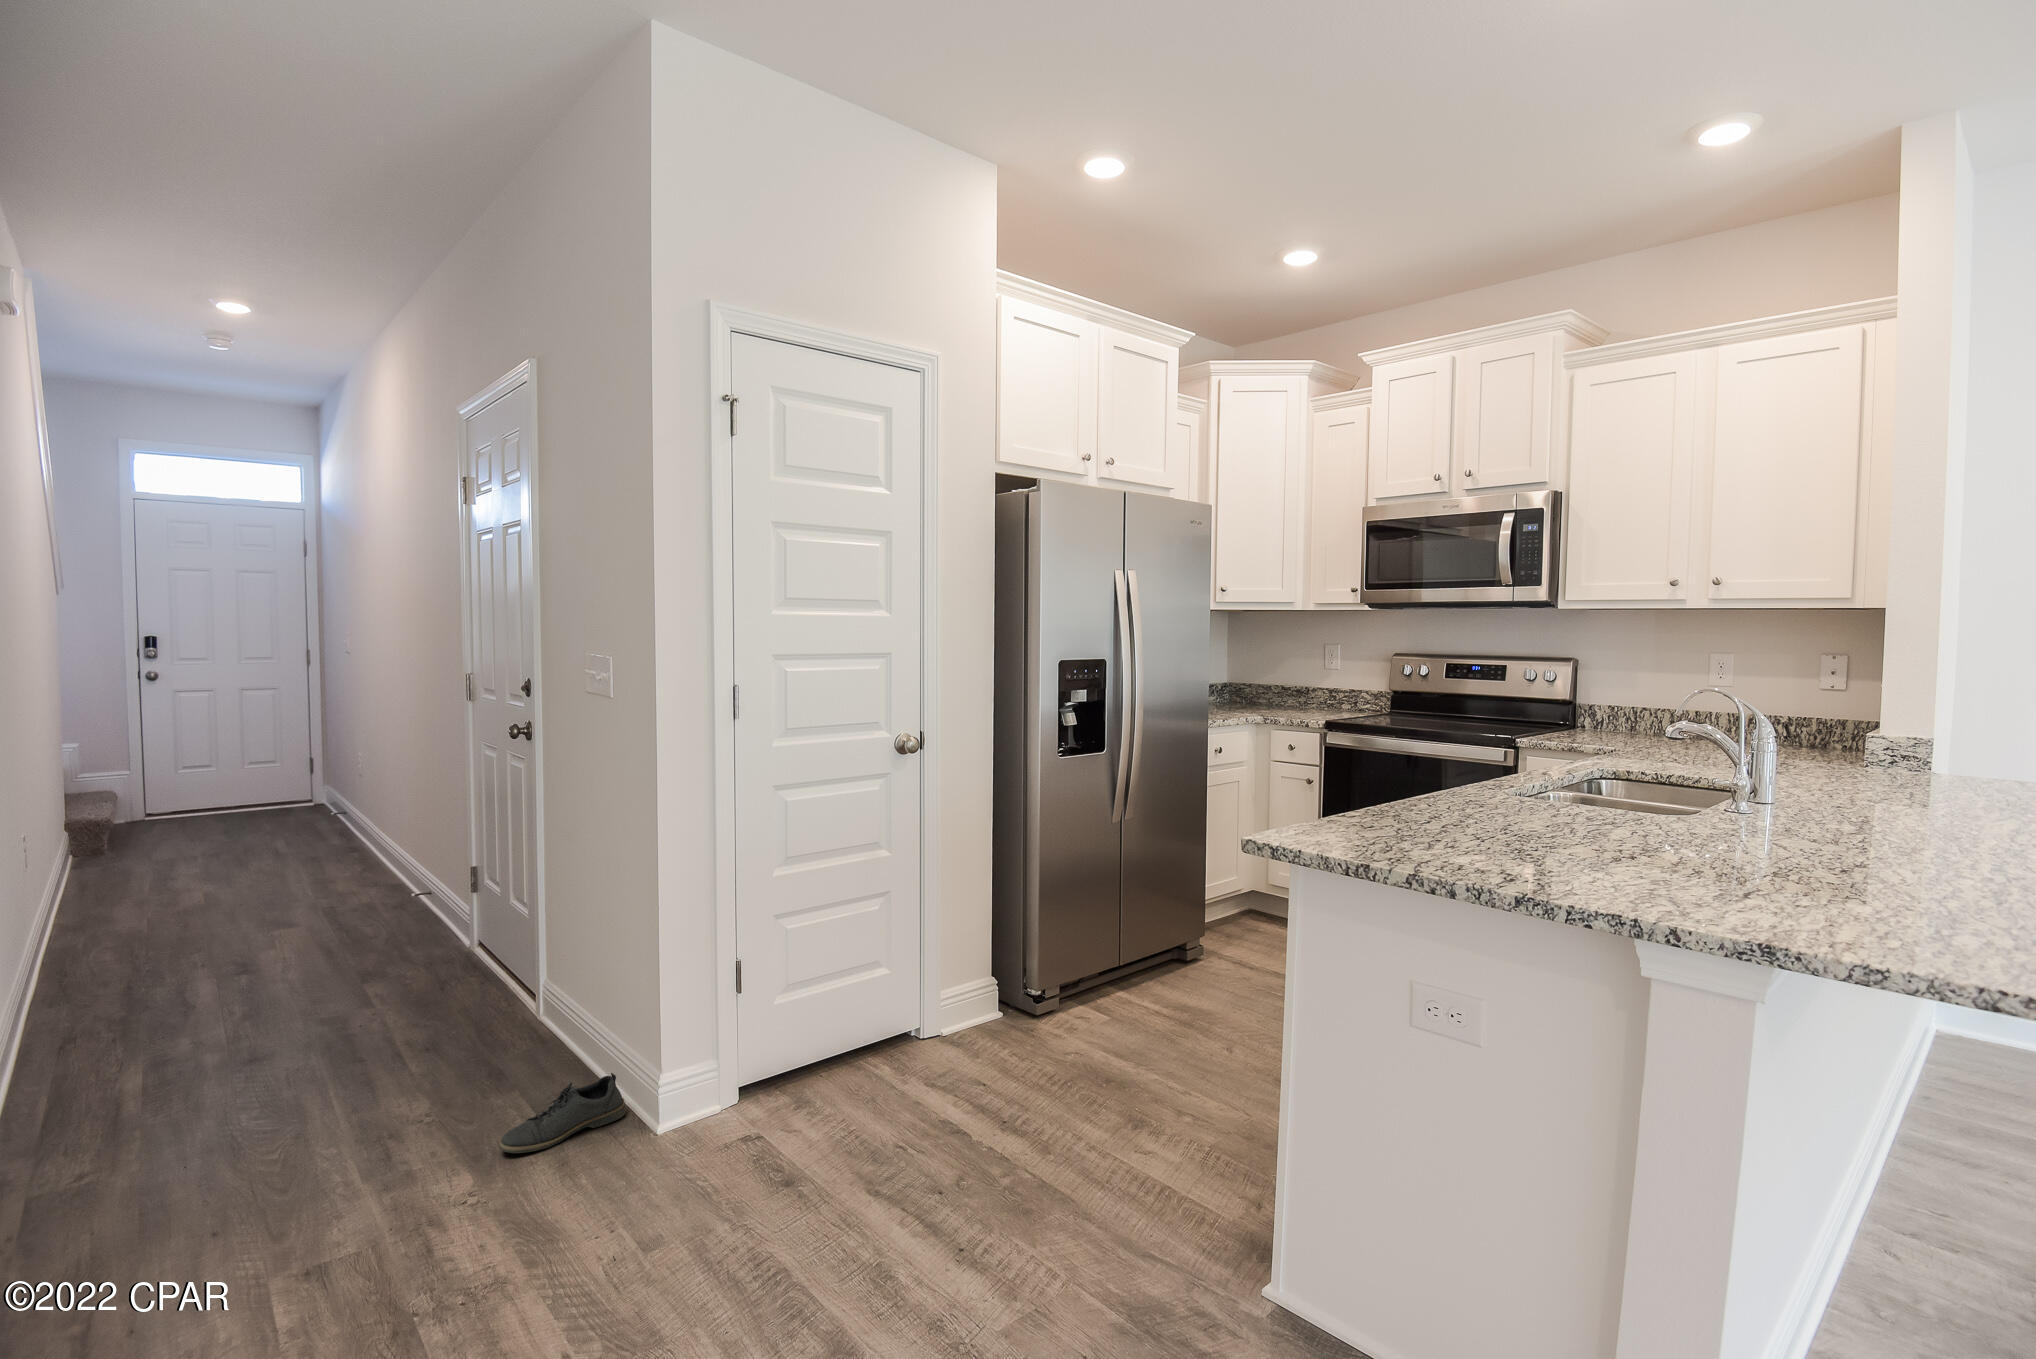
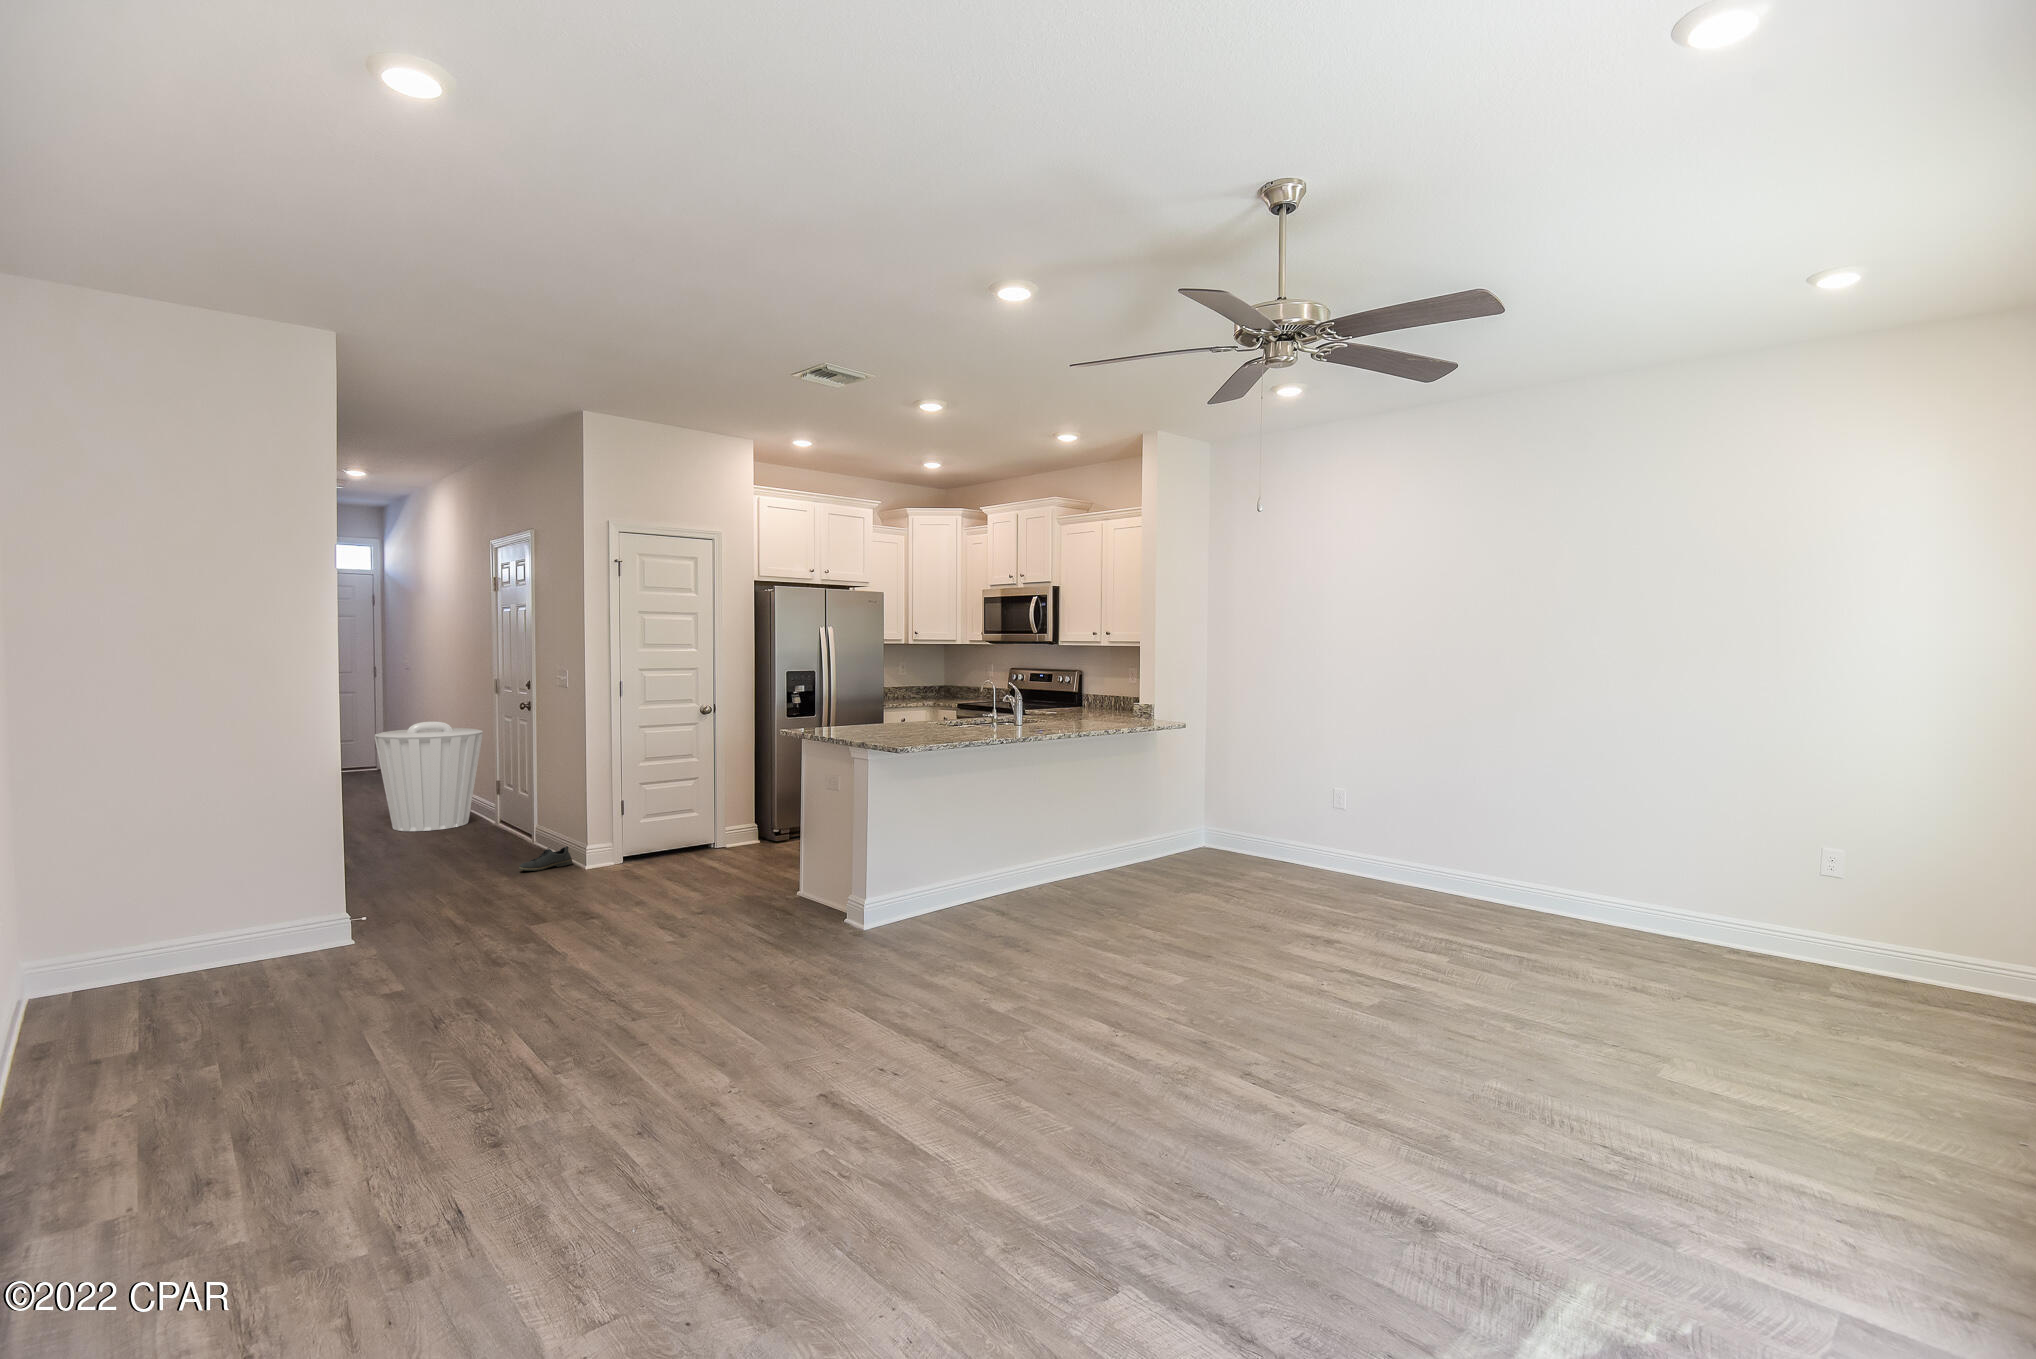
trash can: none [231,755,447,975] -> present [374,721,483,831]

